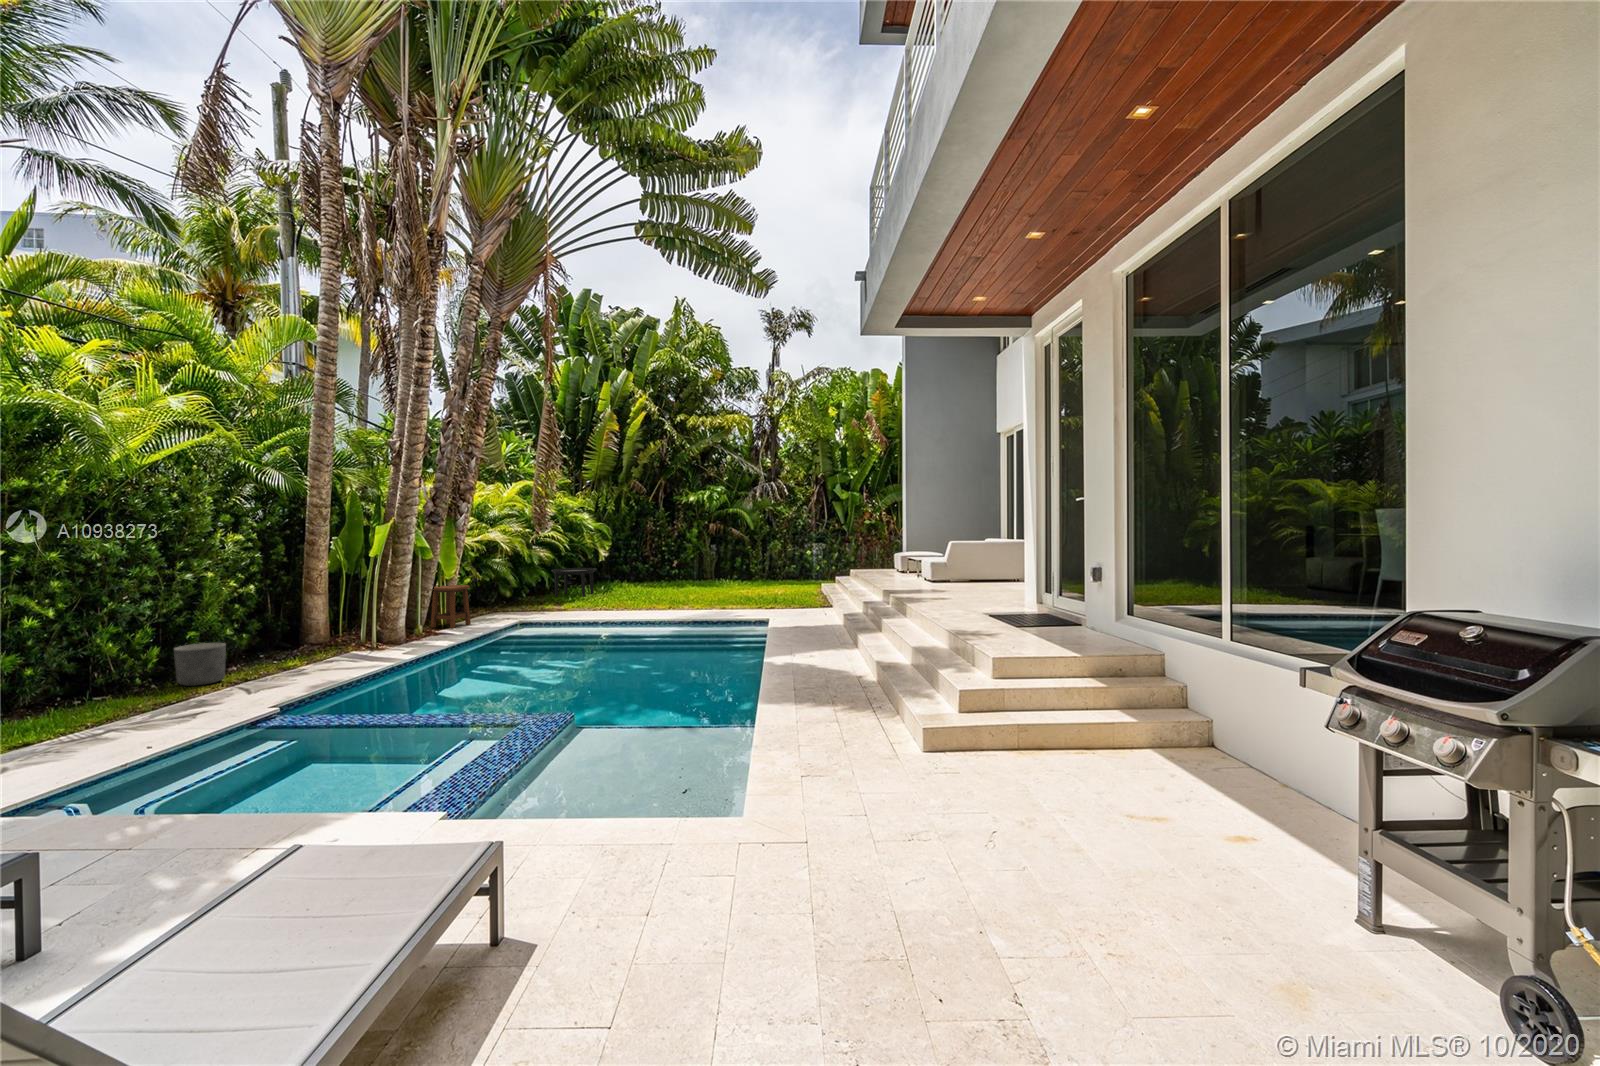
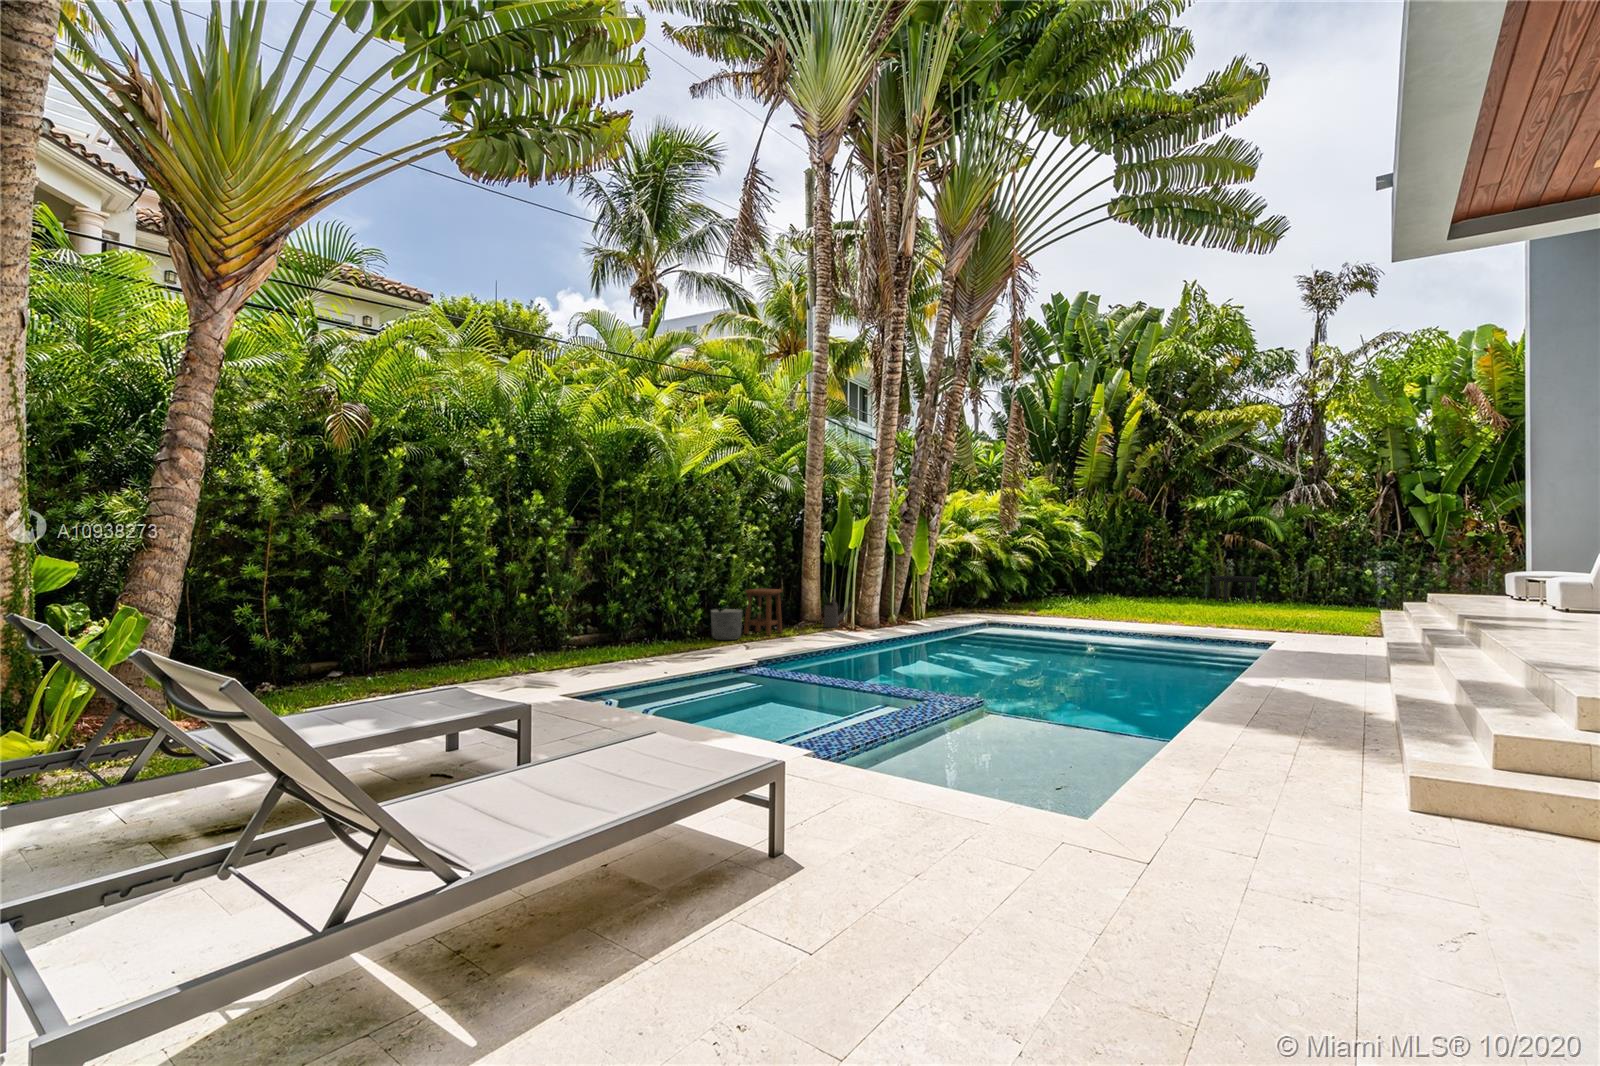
round table: present [551,568,596,597] -> present [1212,576,1260,603]
stool: present [431,585,471,628] -> present [744,589,782,635]
watering can: none [329,612,372,649] -> present [824,598,853,628]

